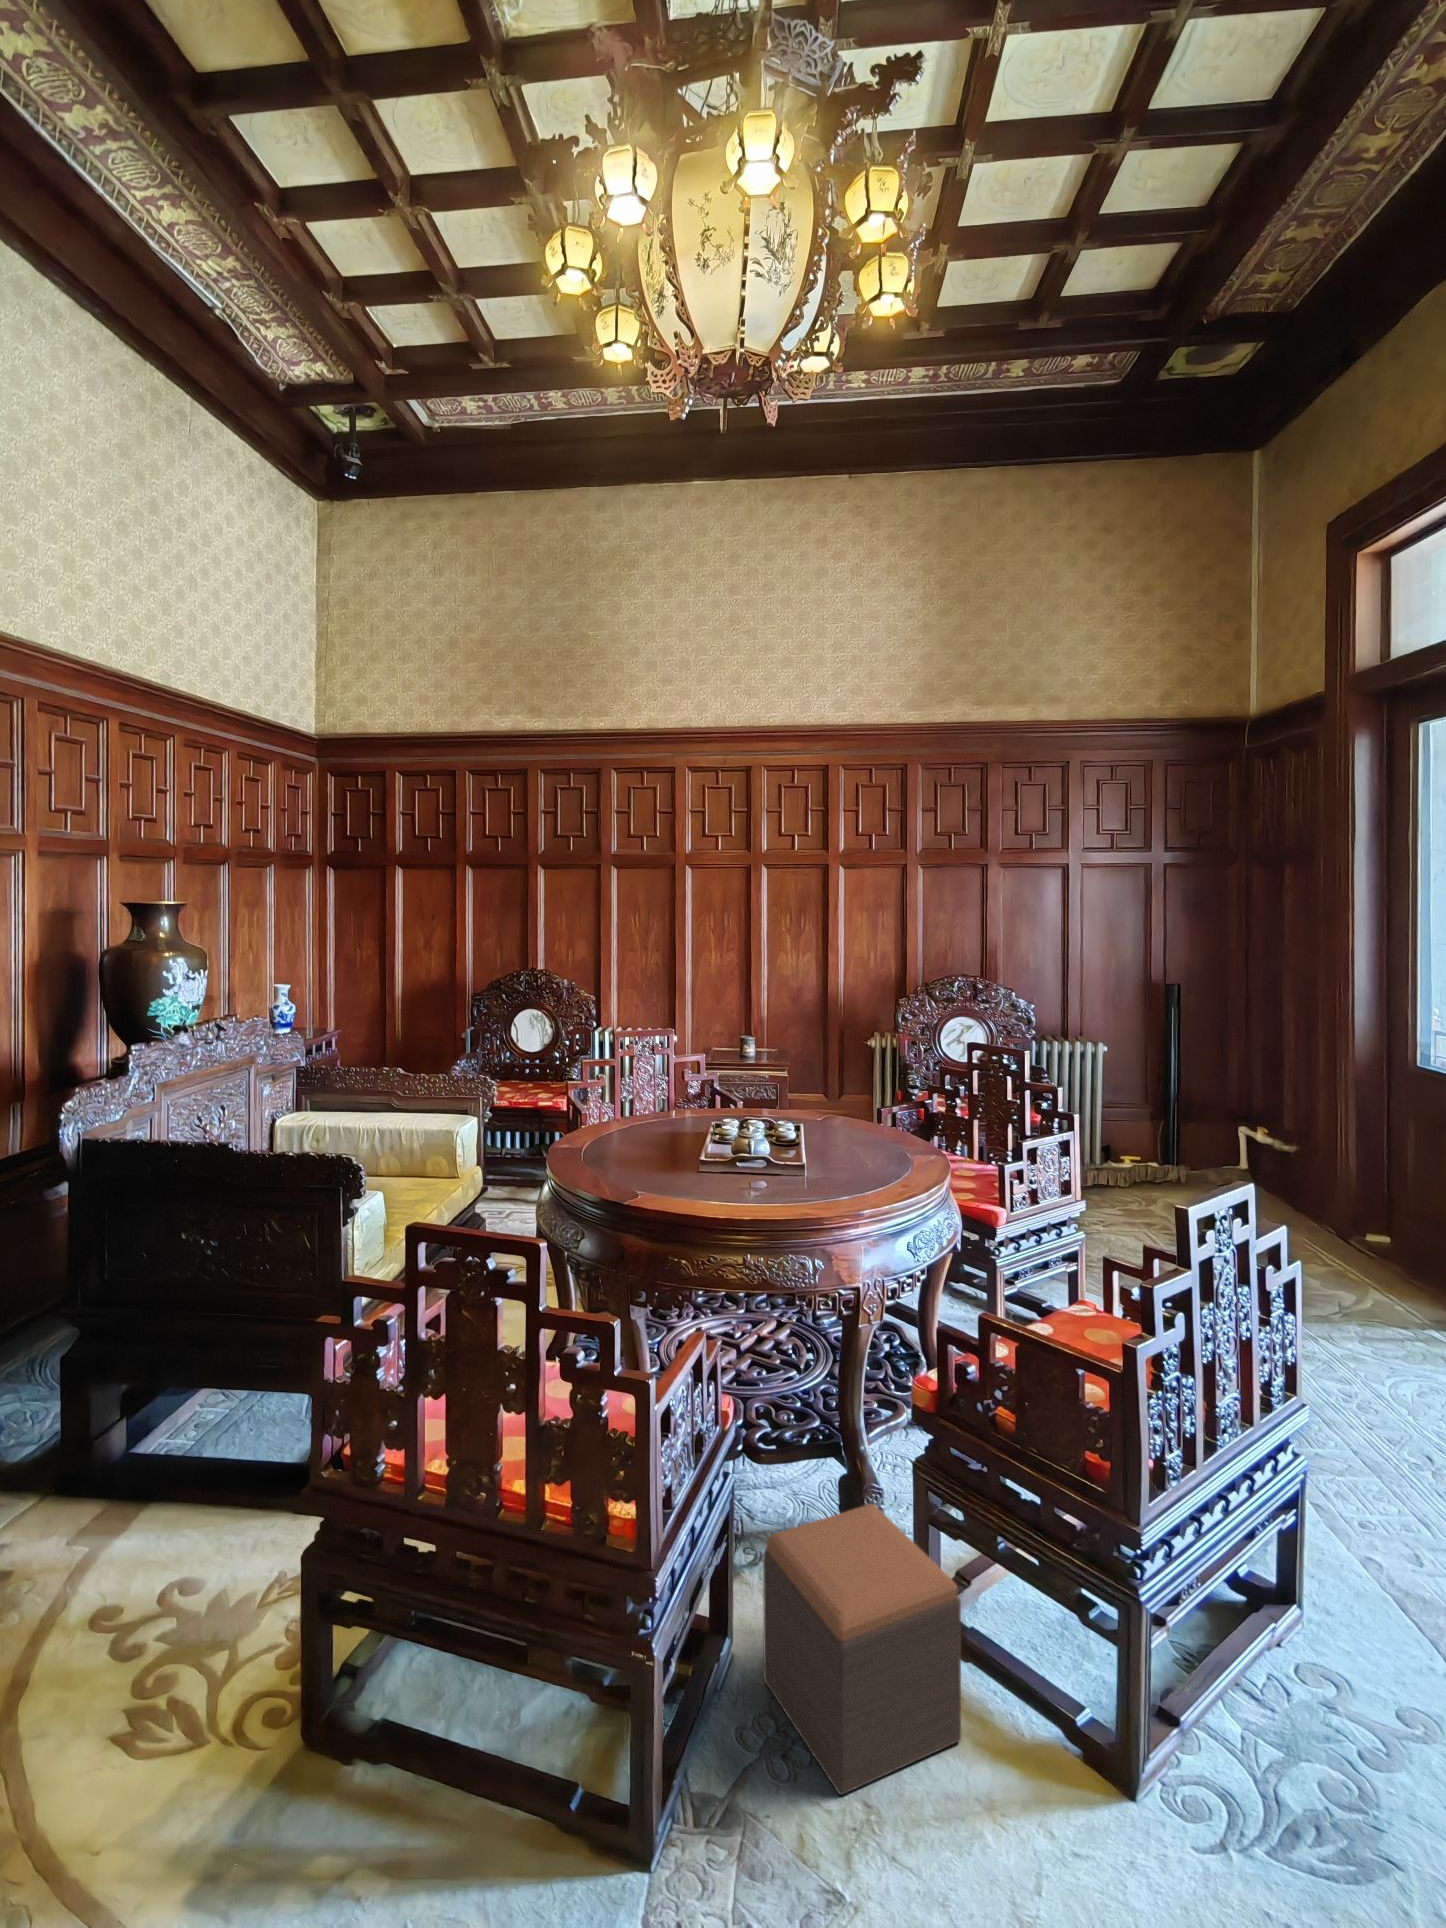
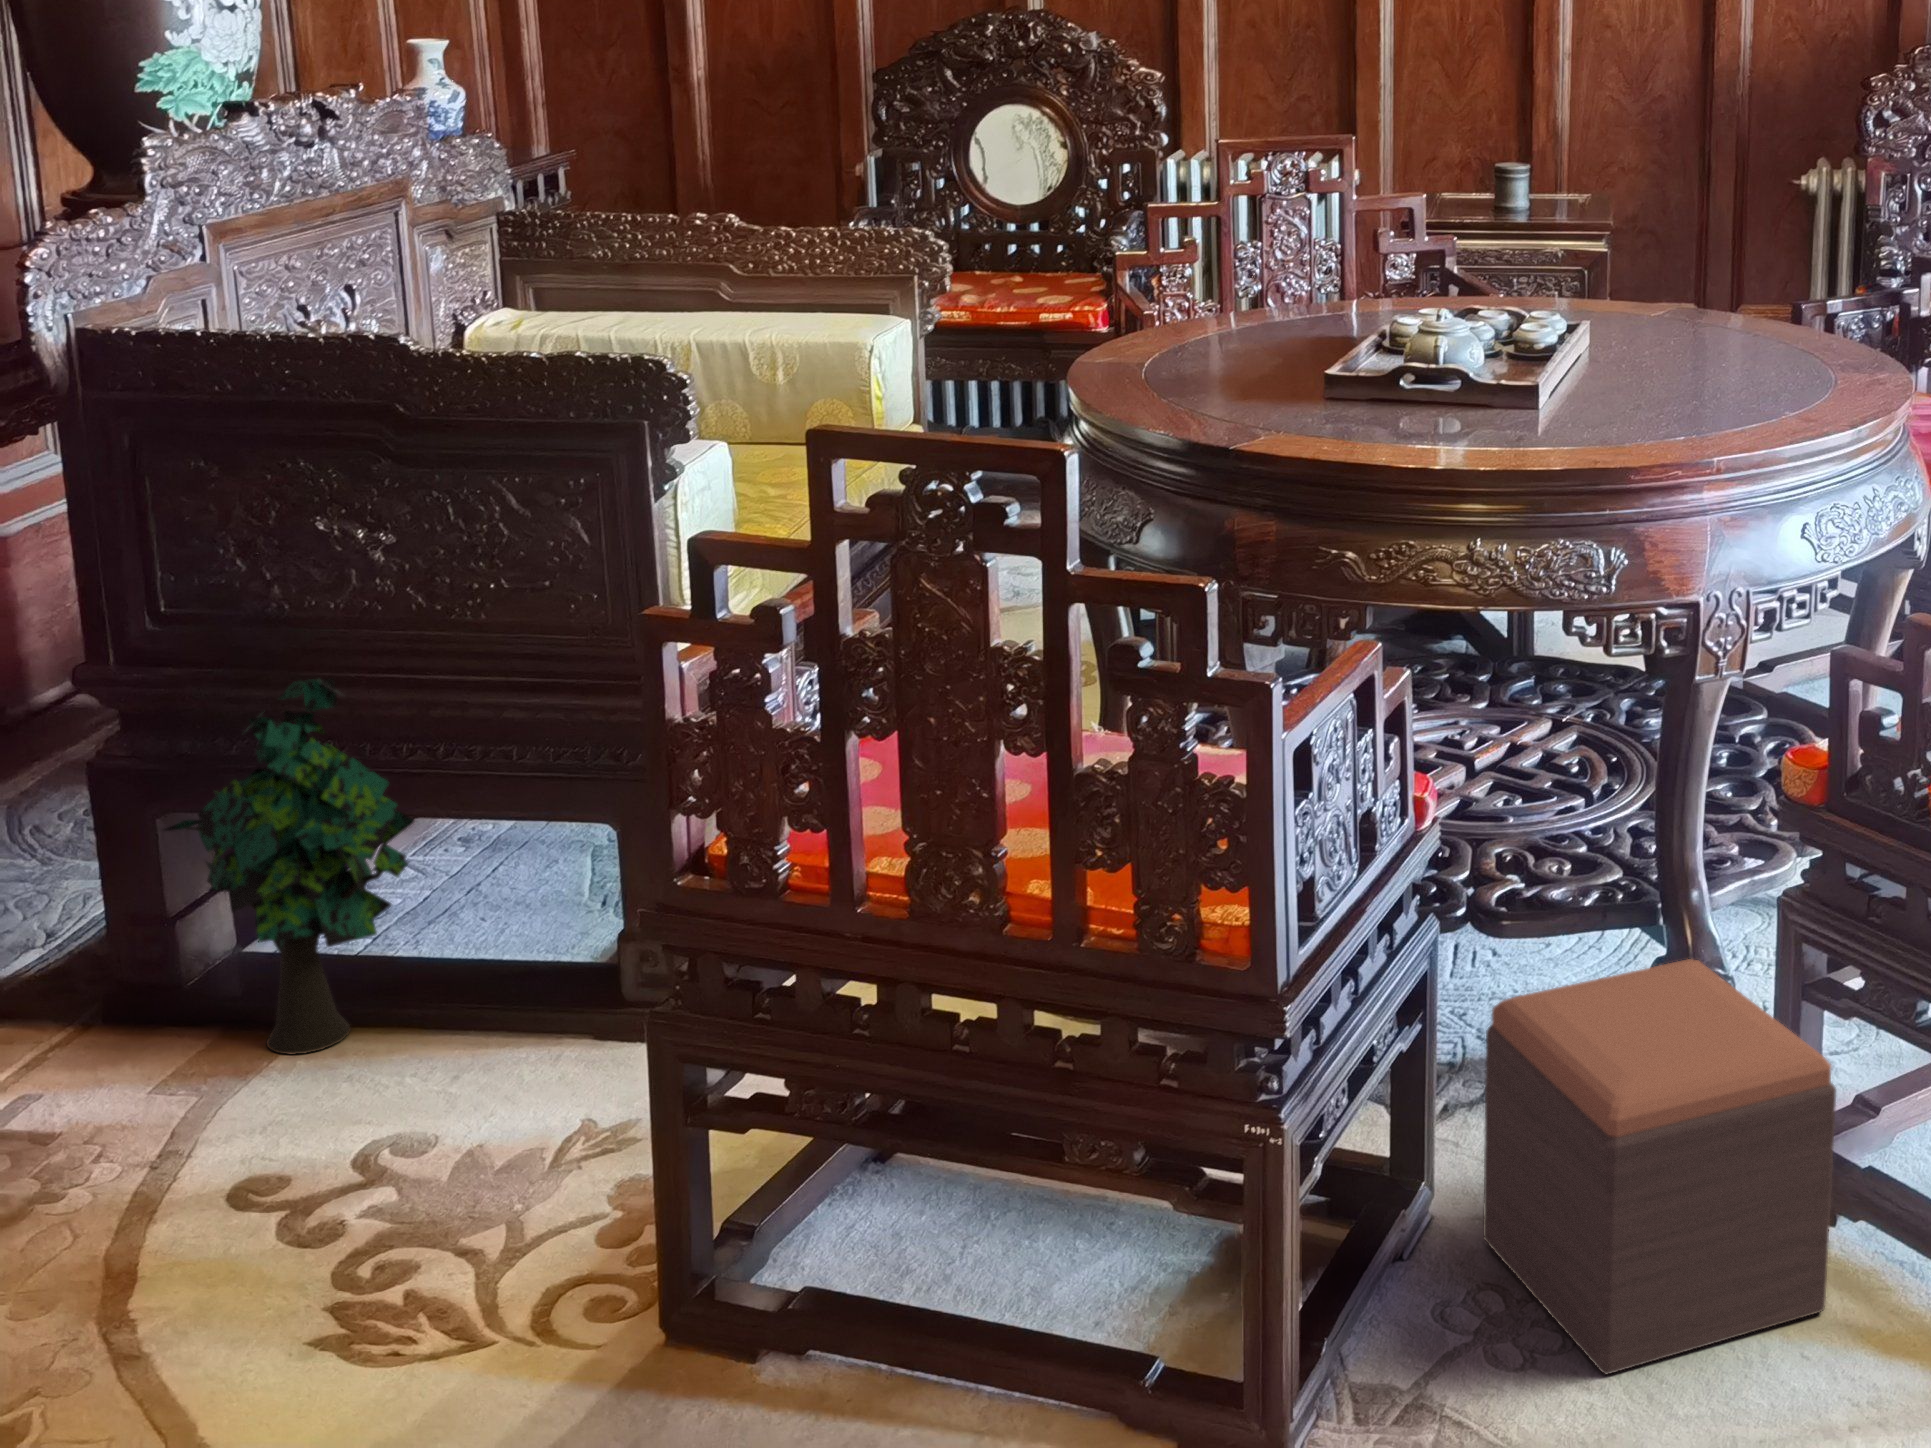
decorative plant: none [82,1323,214,1535] -> present [164,678,414,1054]

